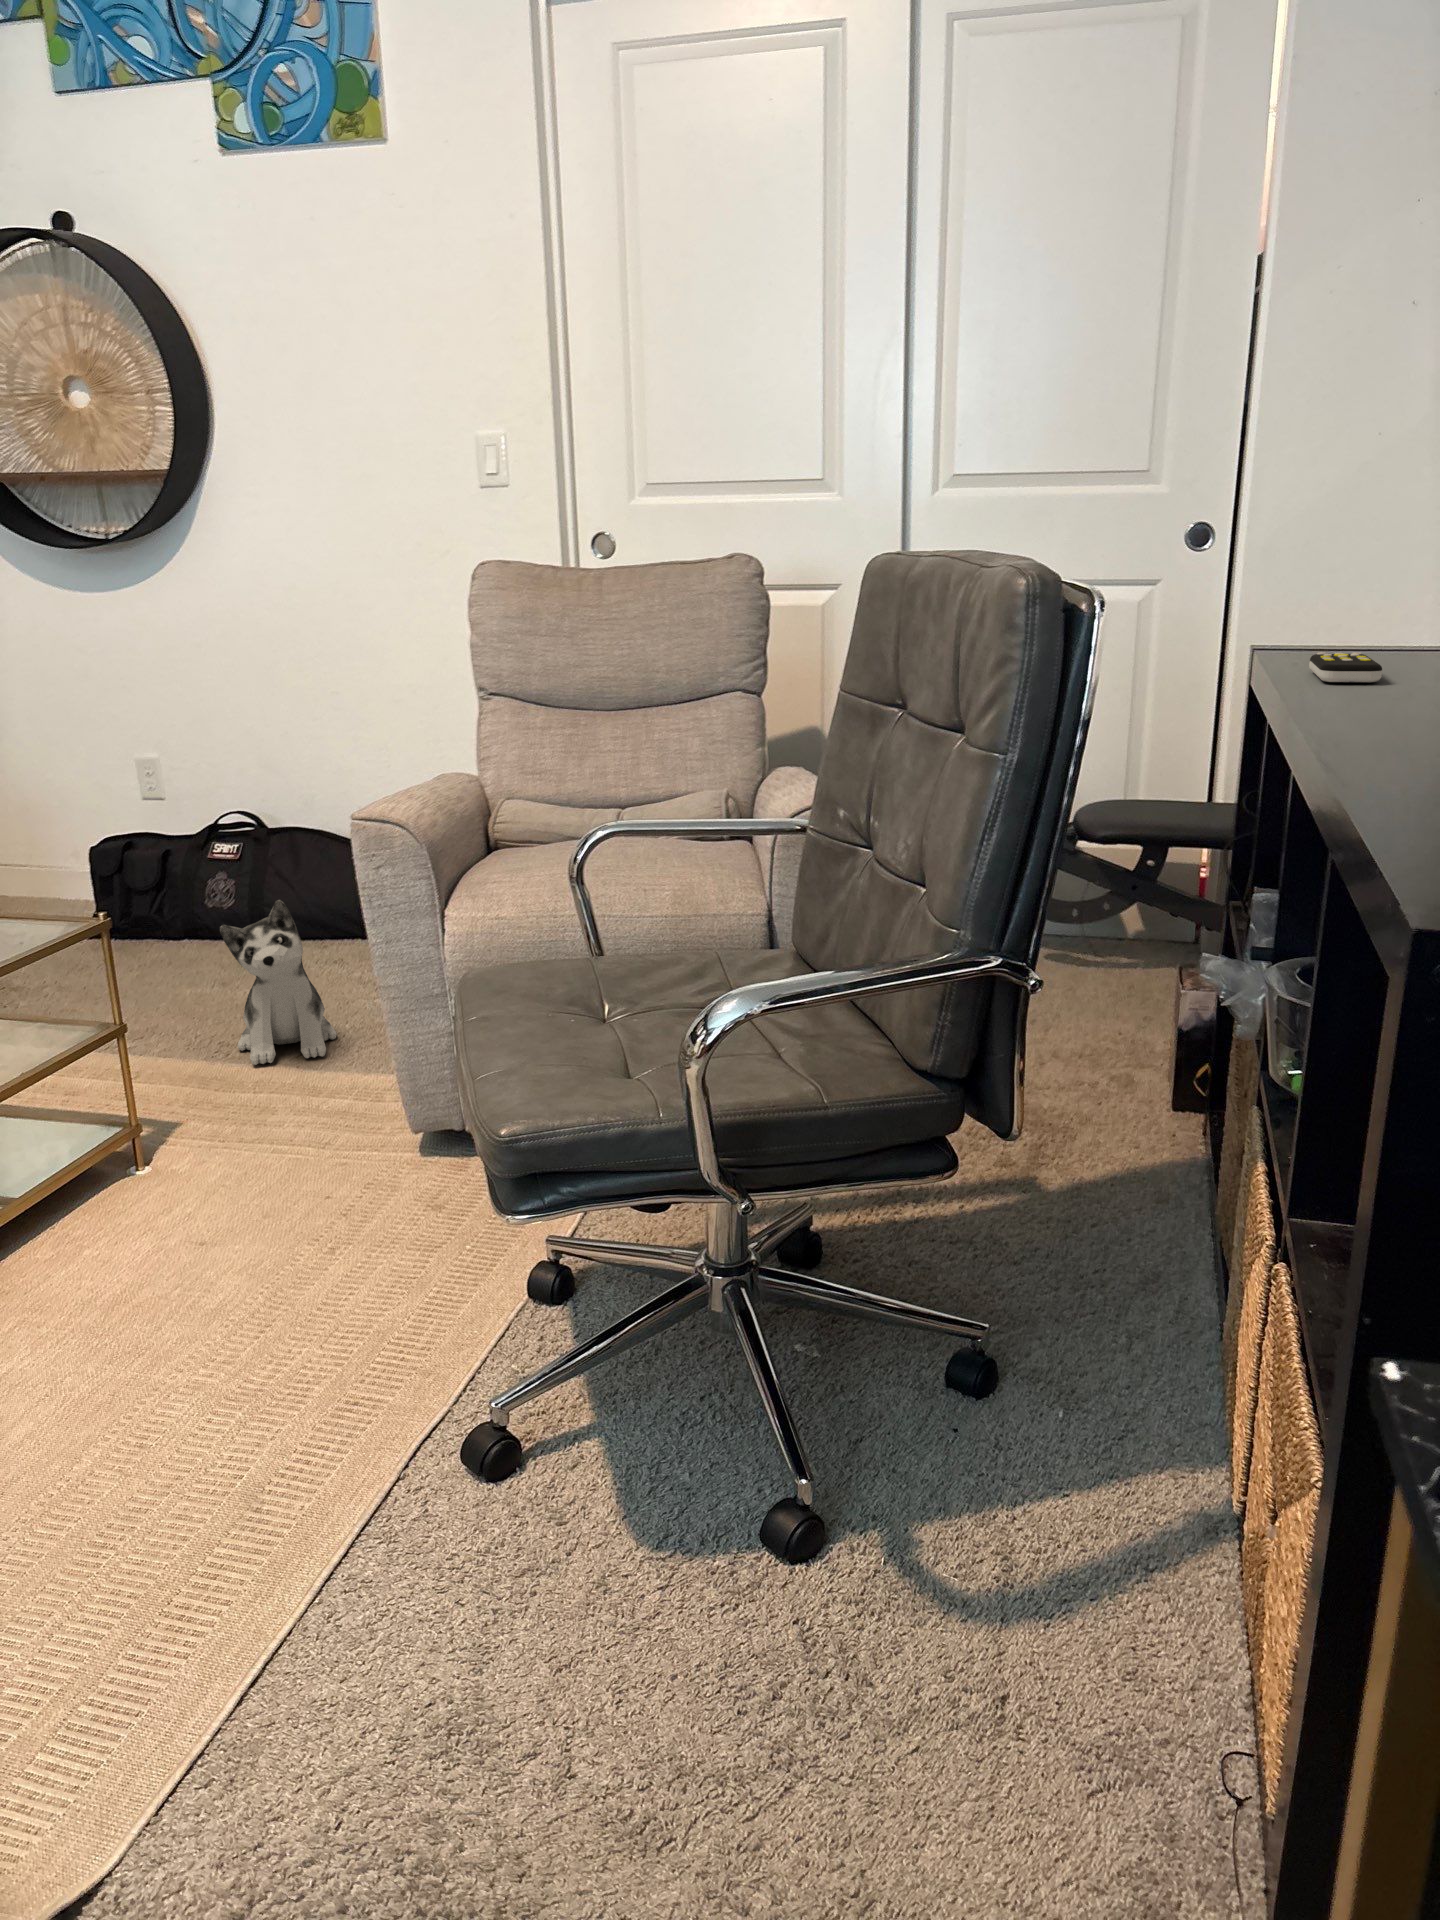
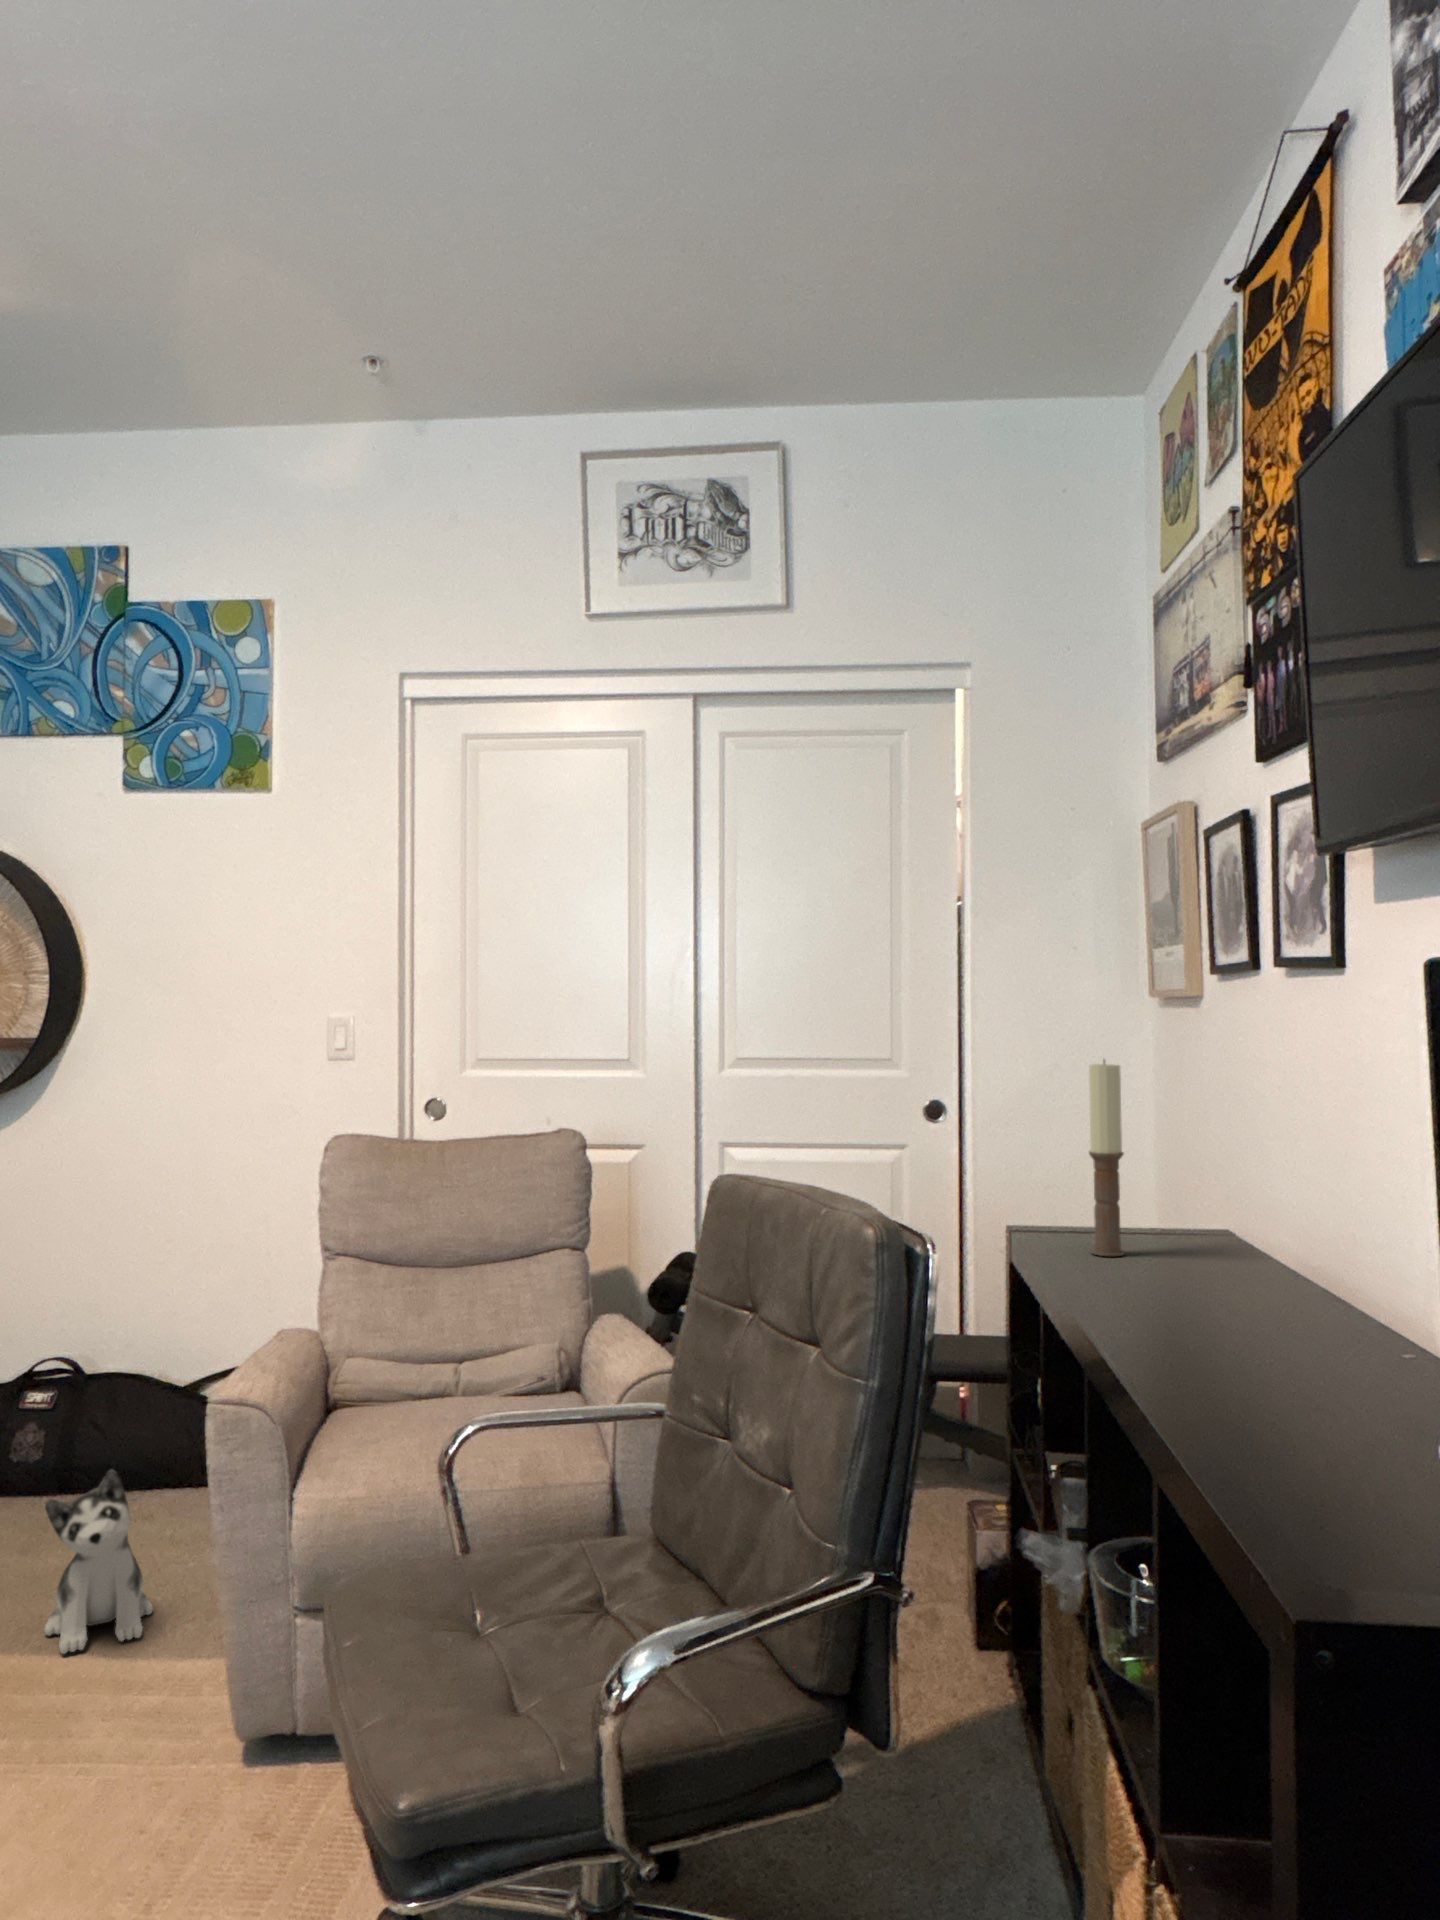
candle: none [1344,395,1416,655] -> present [1089,1060,1125,1256]
remote control: present [1309,652,1382,682] -> none [1074,1263,1137,1296]

